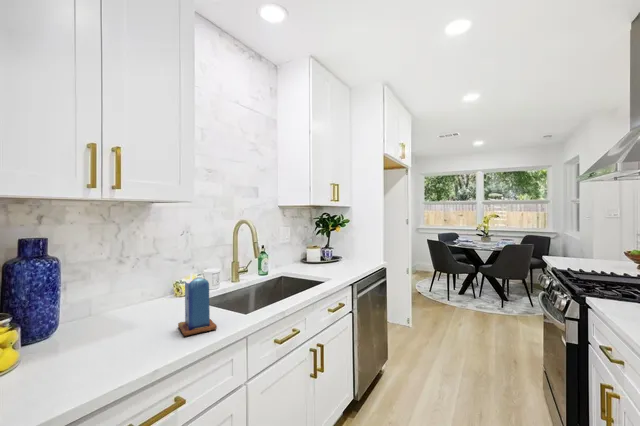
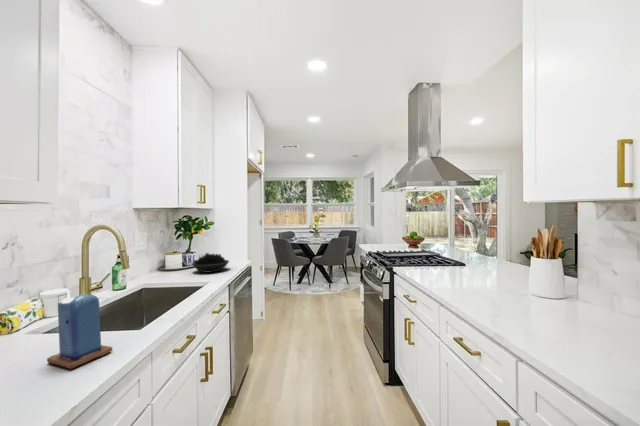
succulent plant: none [324,250,358,270] -> present [193,253,229,273]

